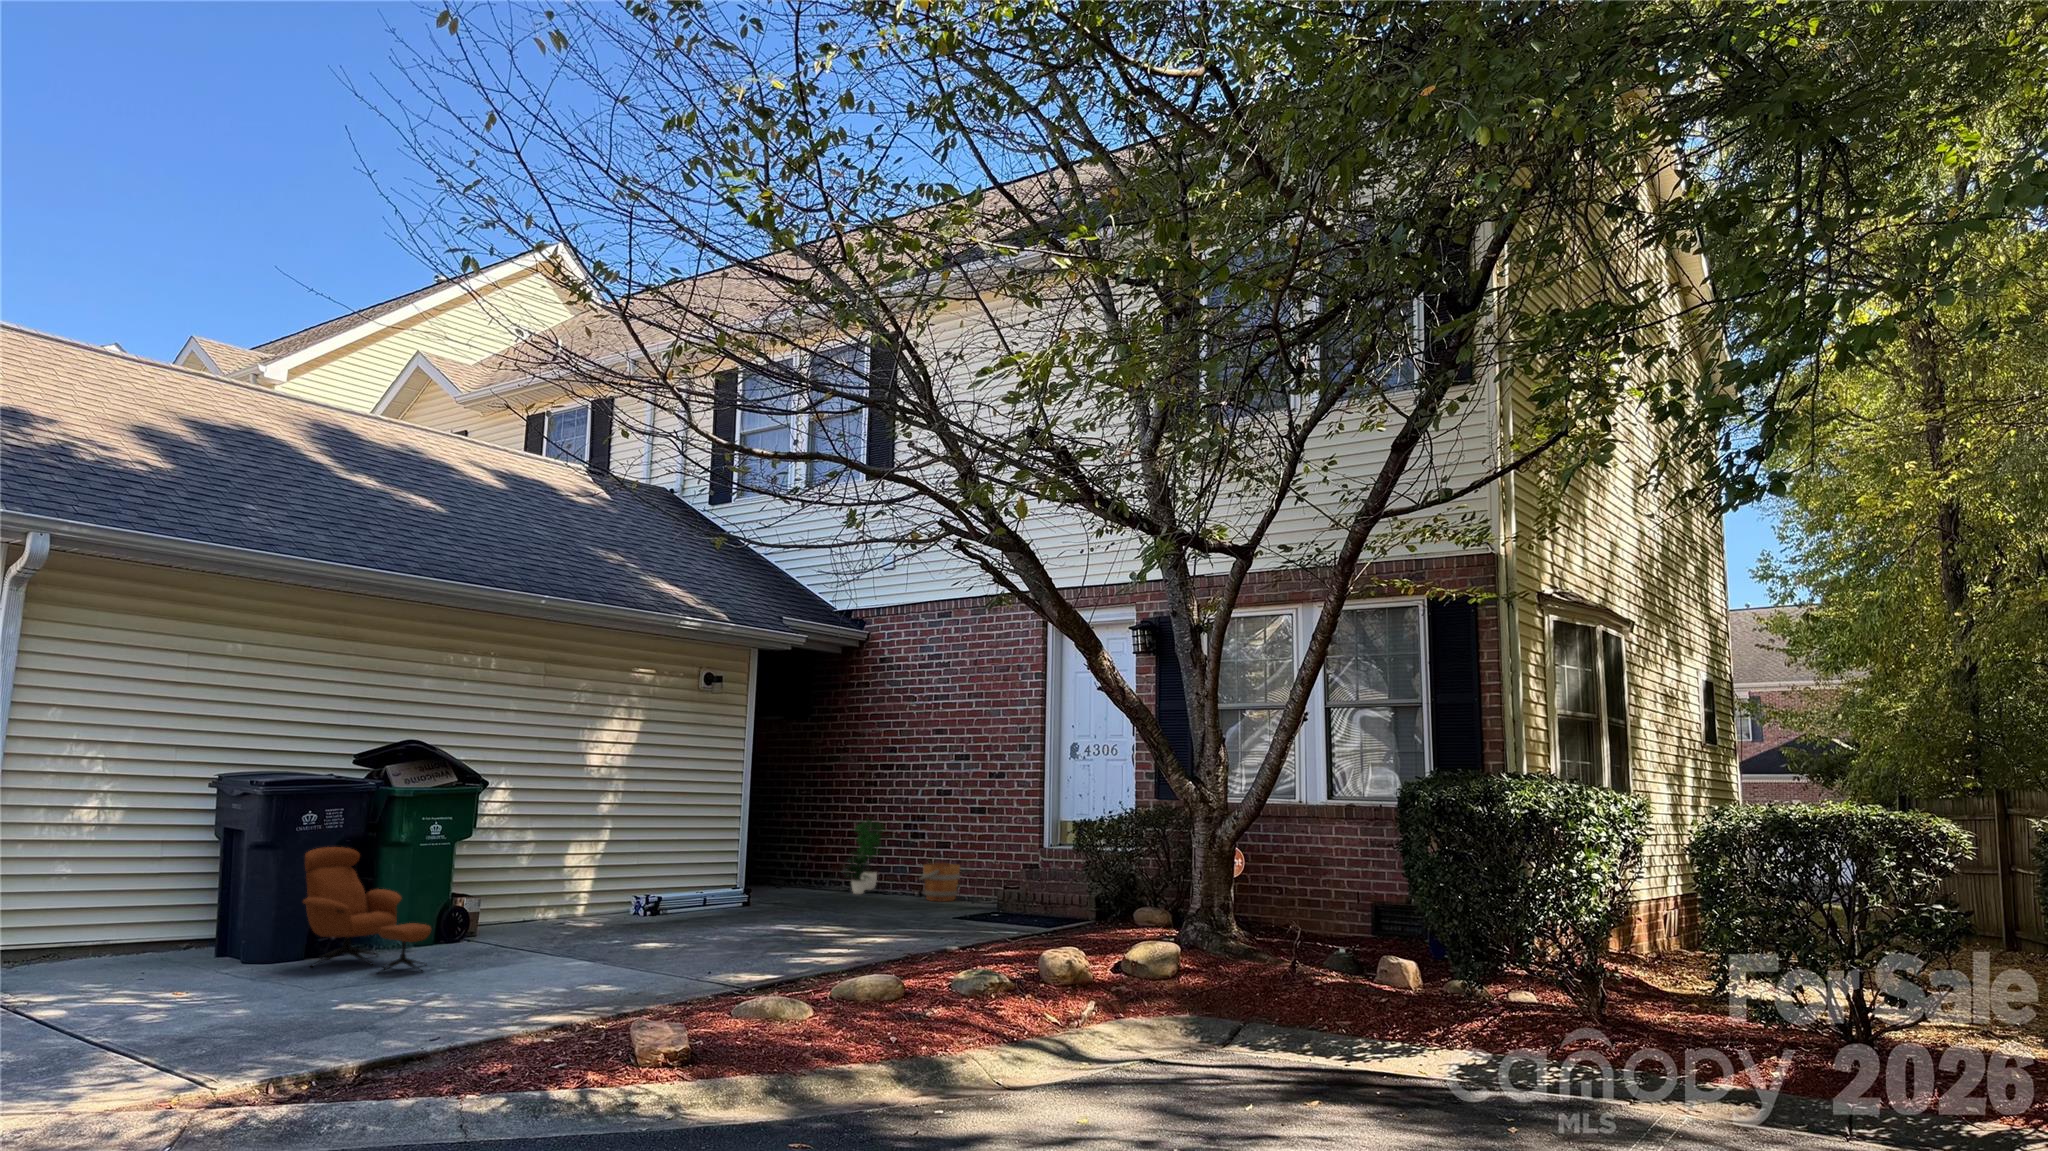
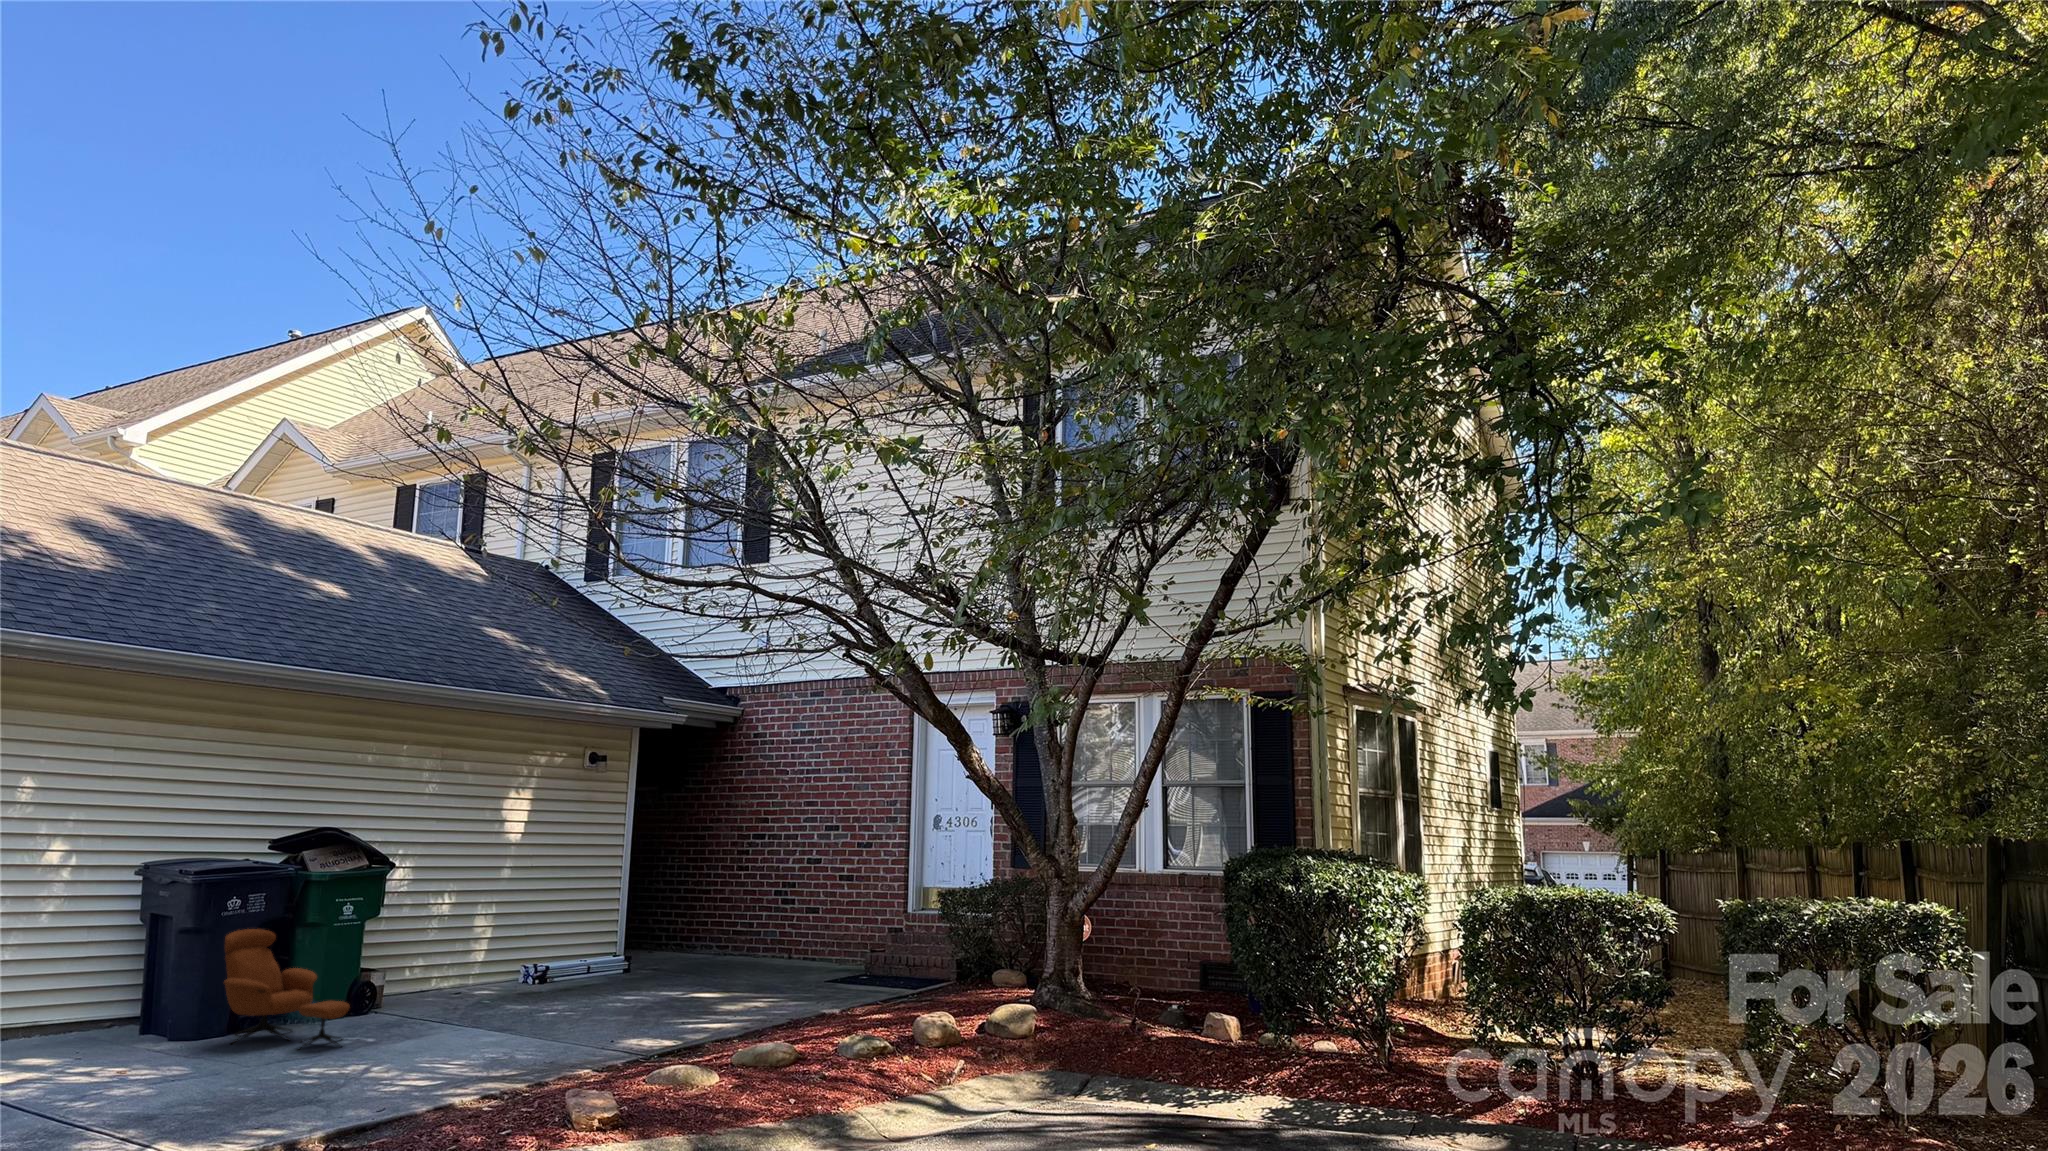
potted plant: present [846,819,885,894] -> none [718,882,761,958]
bucket: present [920,863,960,901] -> none [793,928,832,964]

